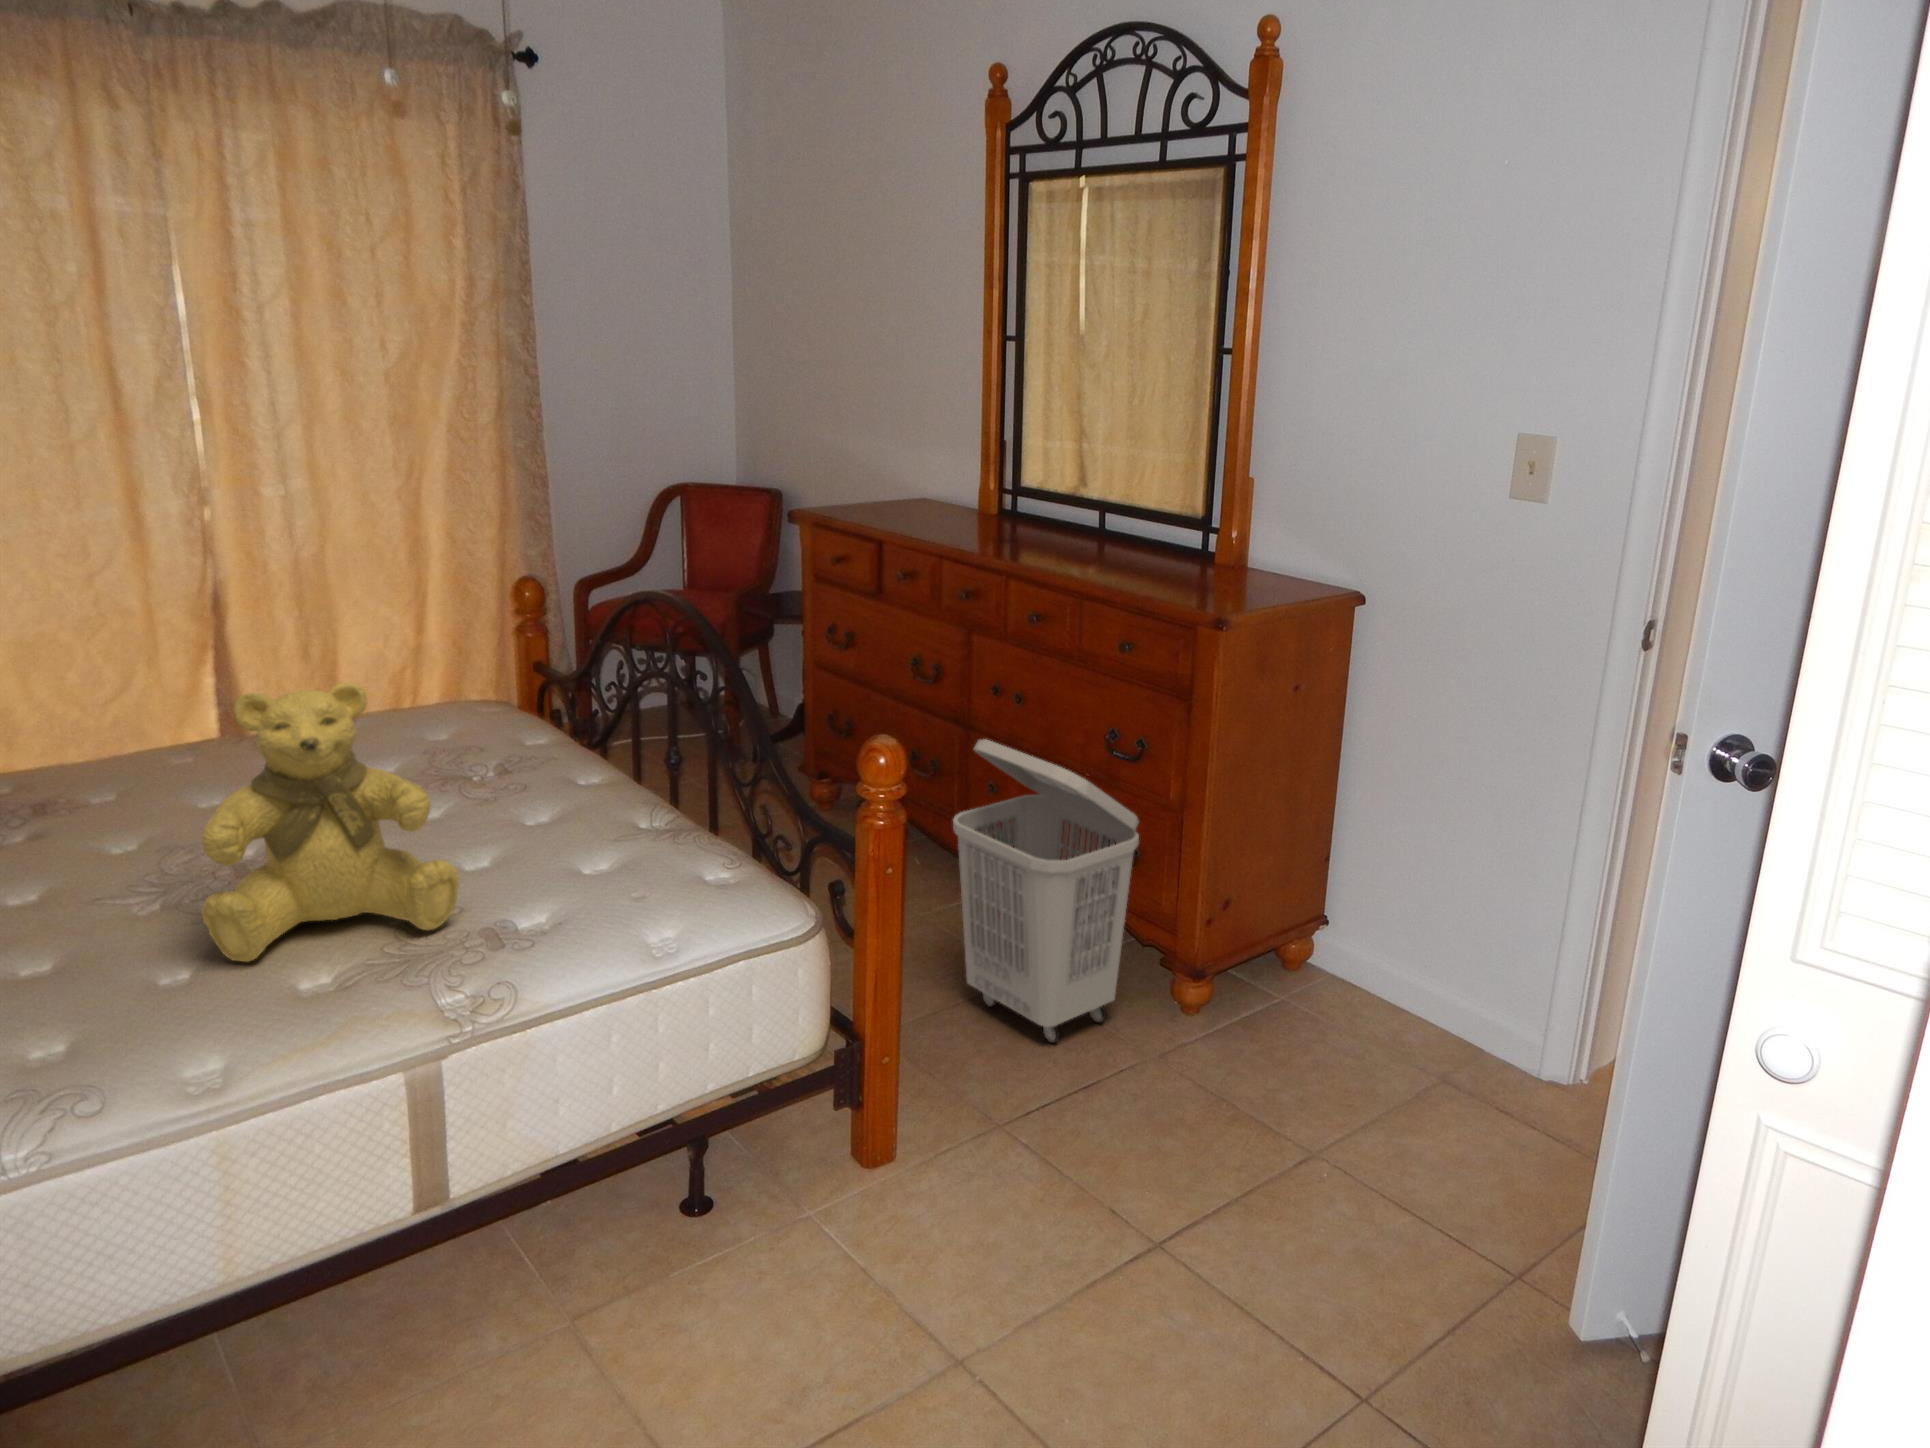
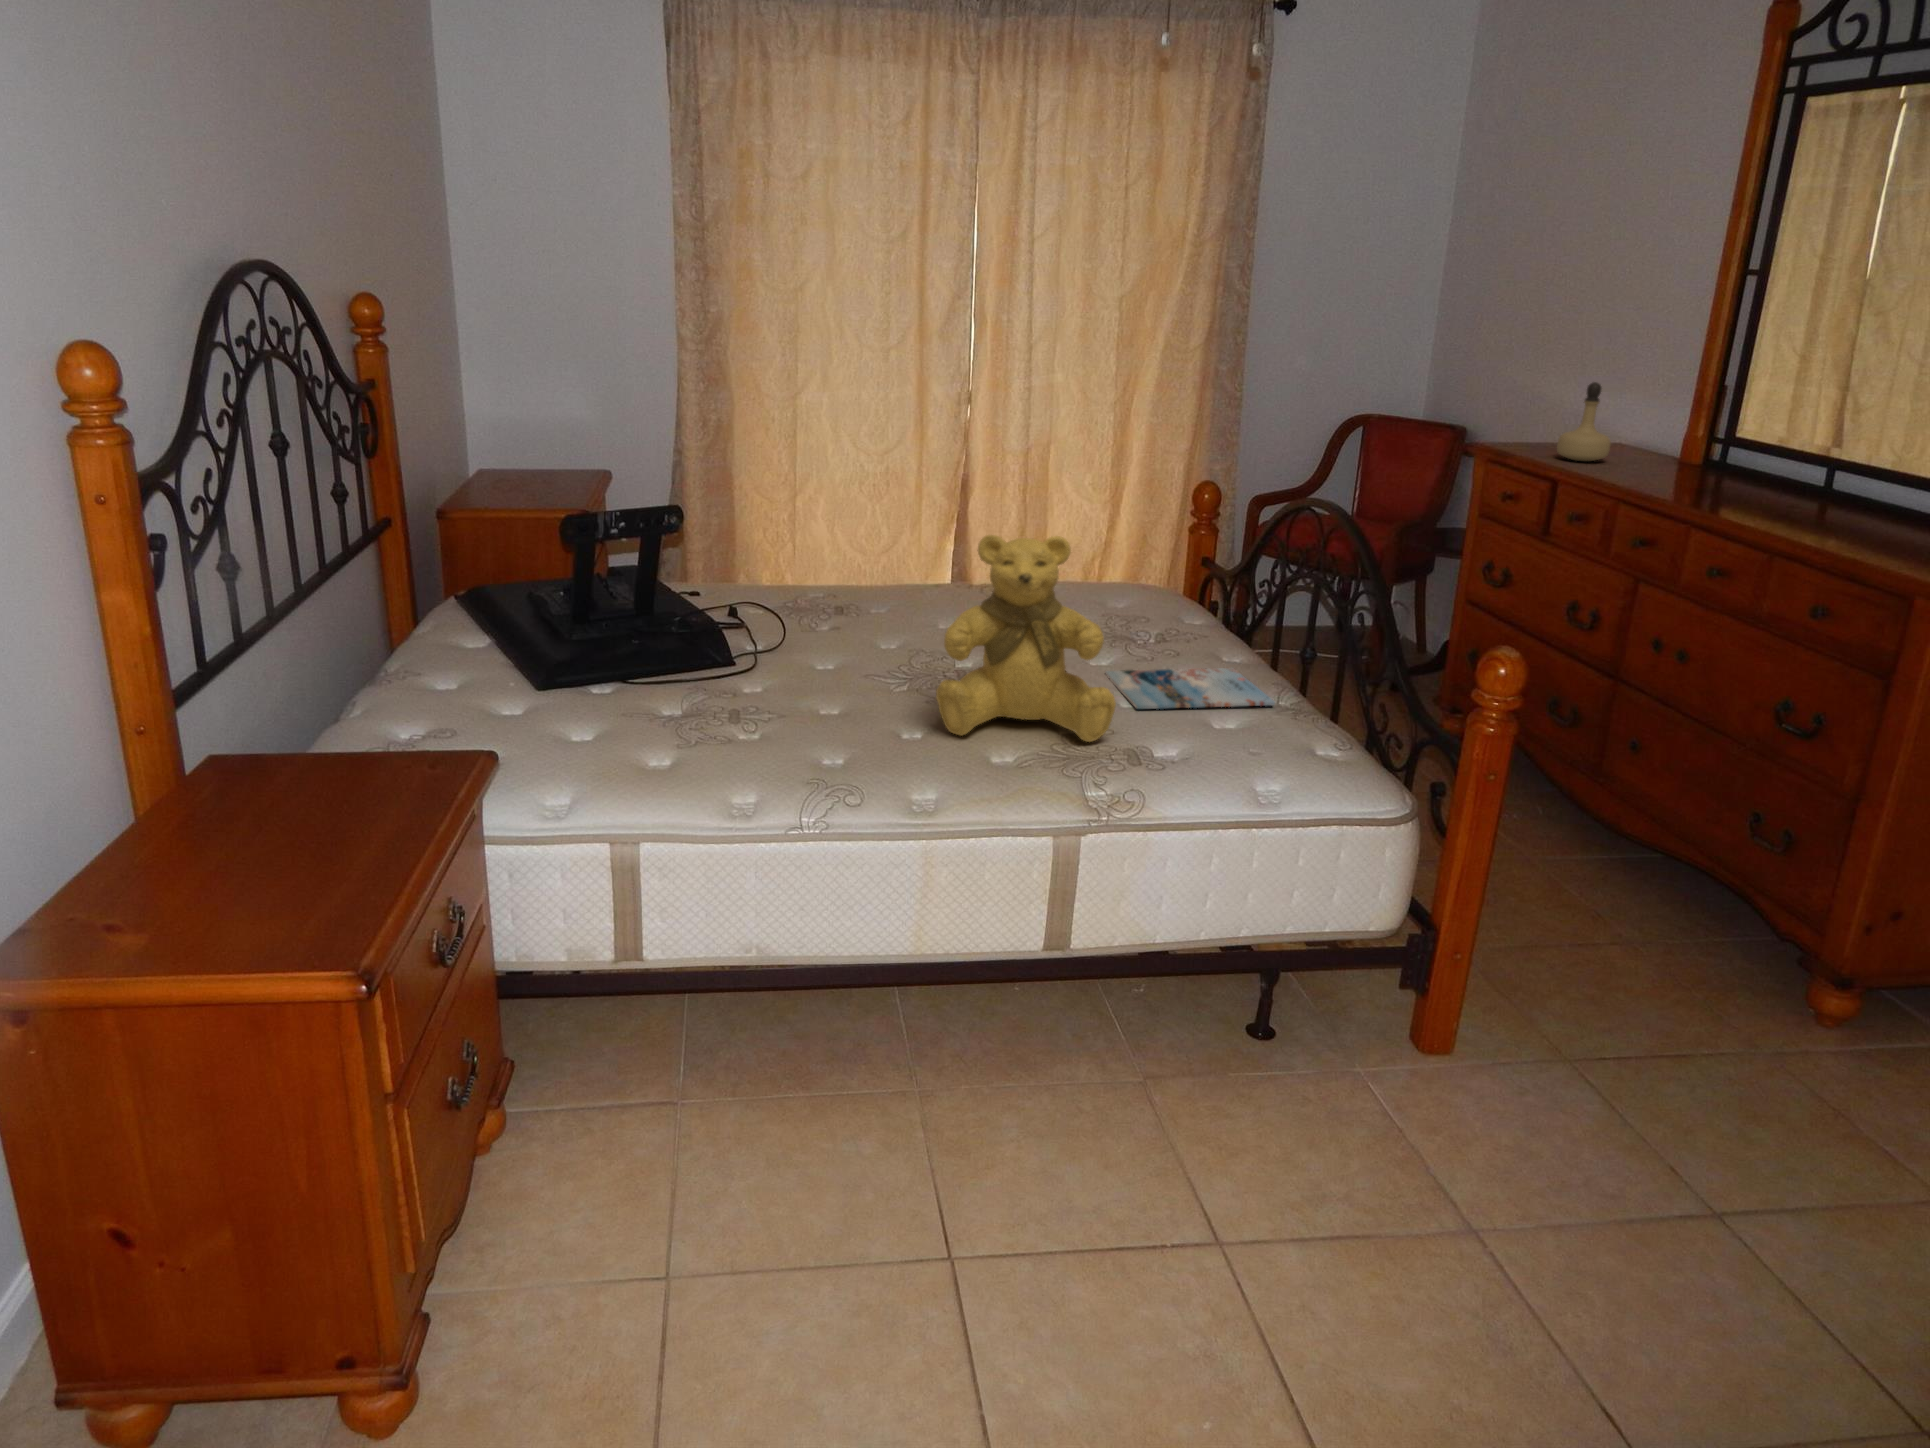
perfume bottle: none [876,444,923,522] -> present [1557,382,1611,461]
laundry basket: present [953,739,1139,1043] -> none [1564,682,1800,1000]
magazine: none [436,796,649,872] -> present [1105,668,1275,709]

